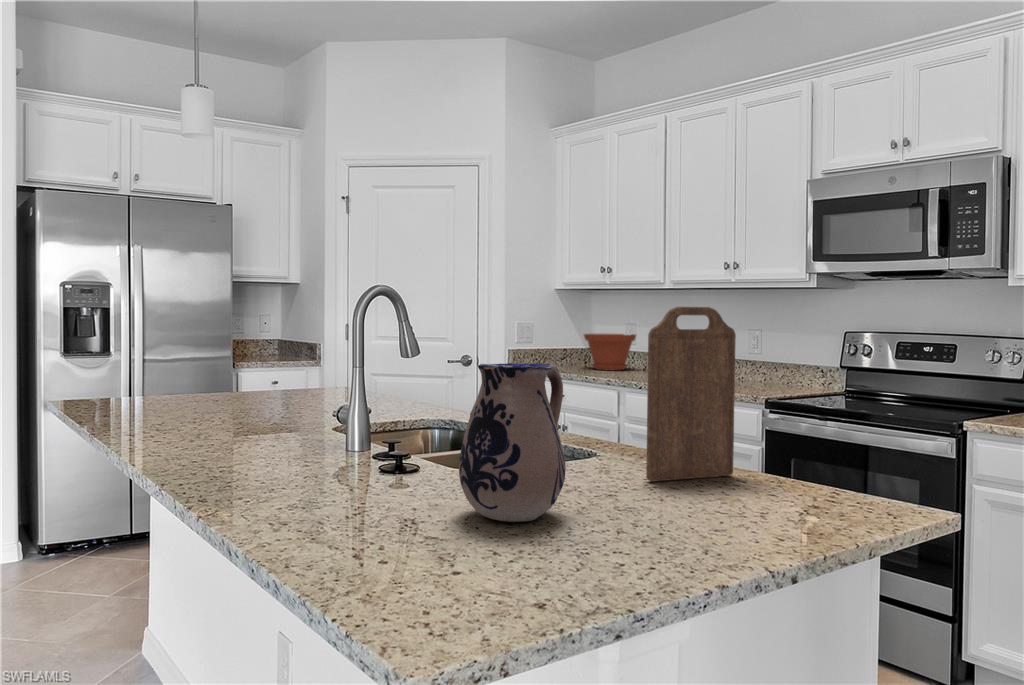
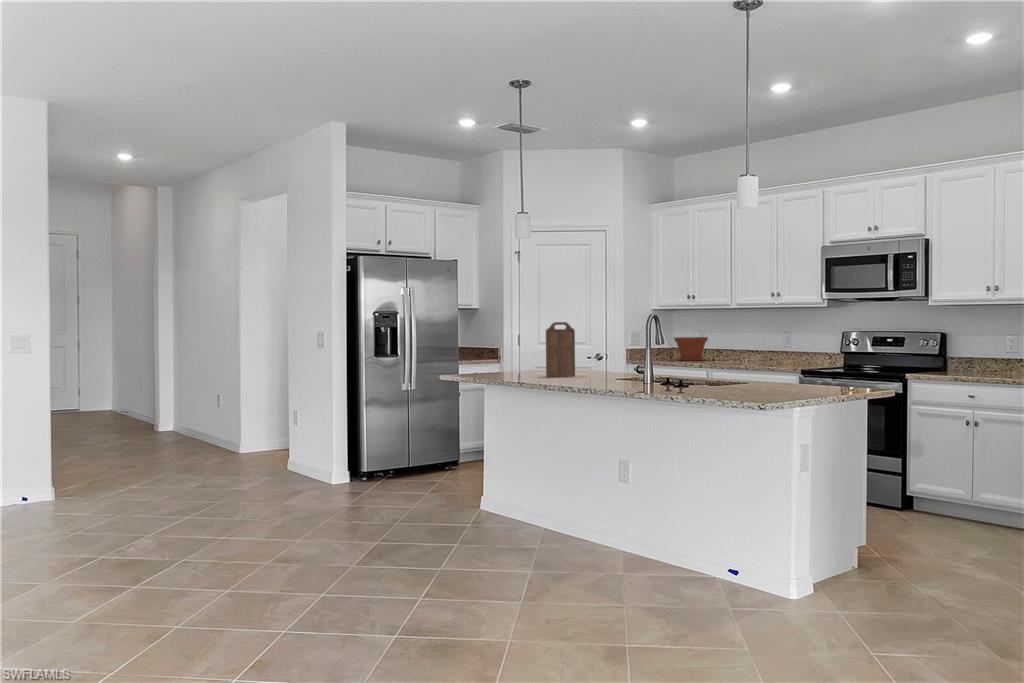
cutting board: present [646,307,736,482] -> present [546,322,575,377]
ceramic pitcher: present [459,363,566,522] -> none [722,343,759,395]

